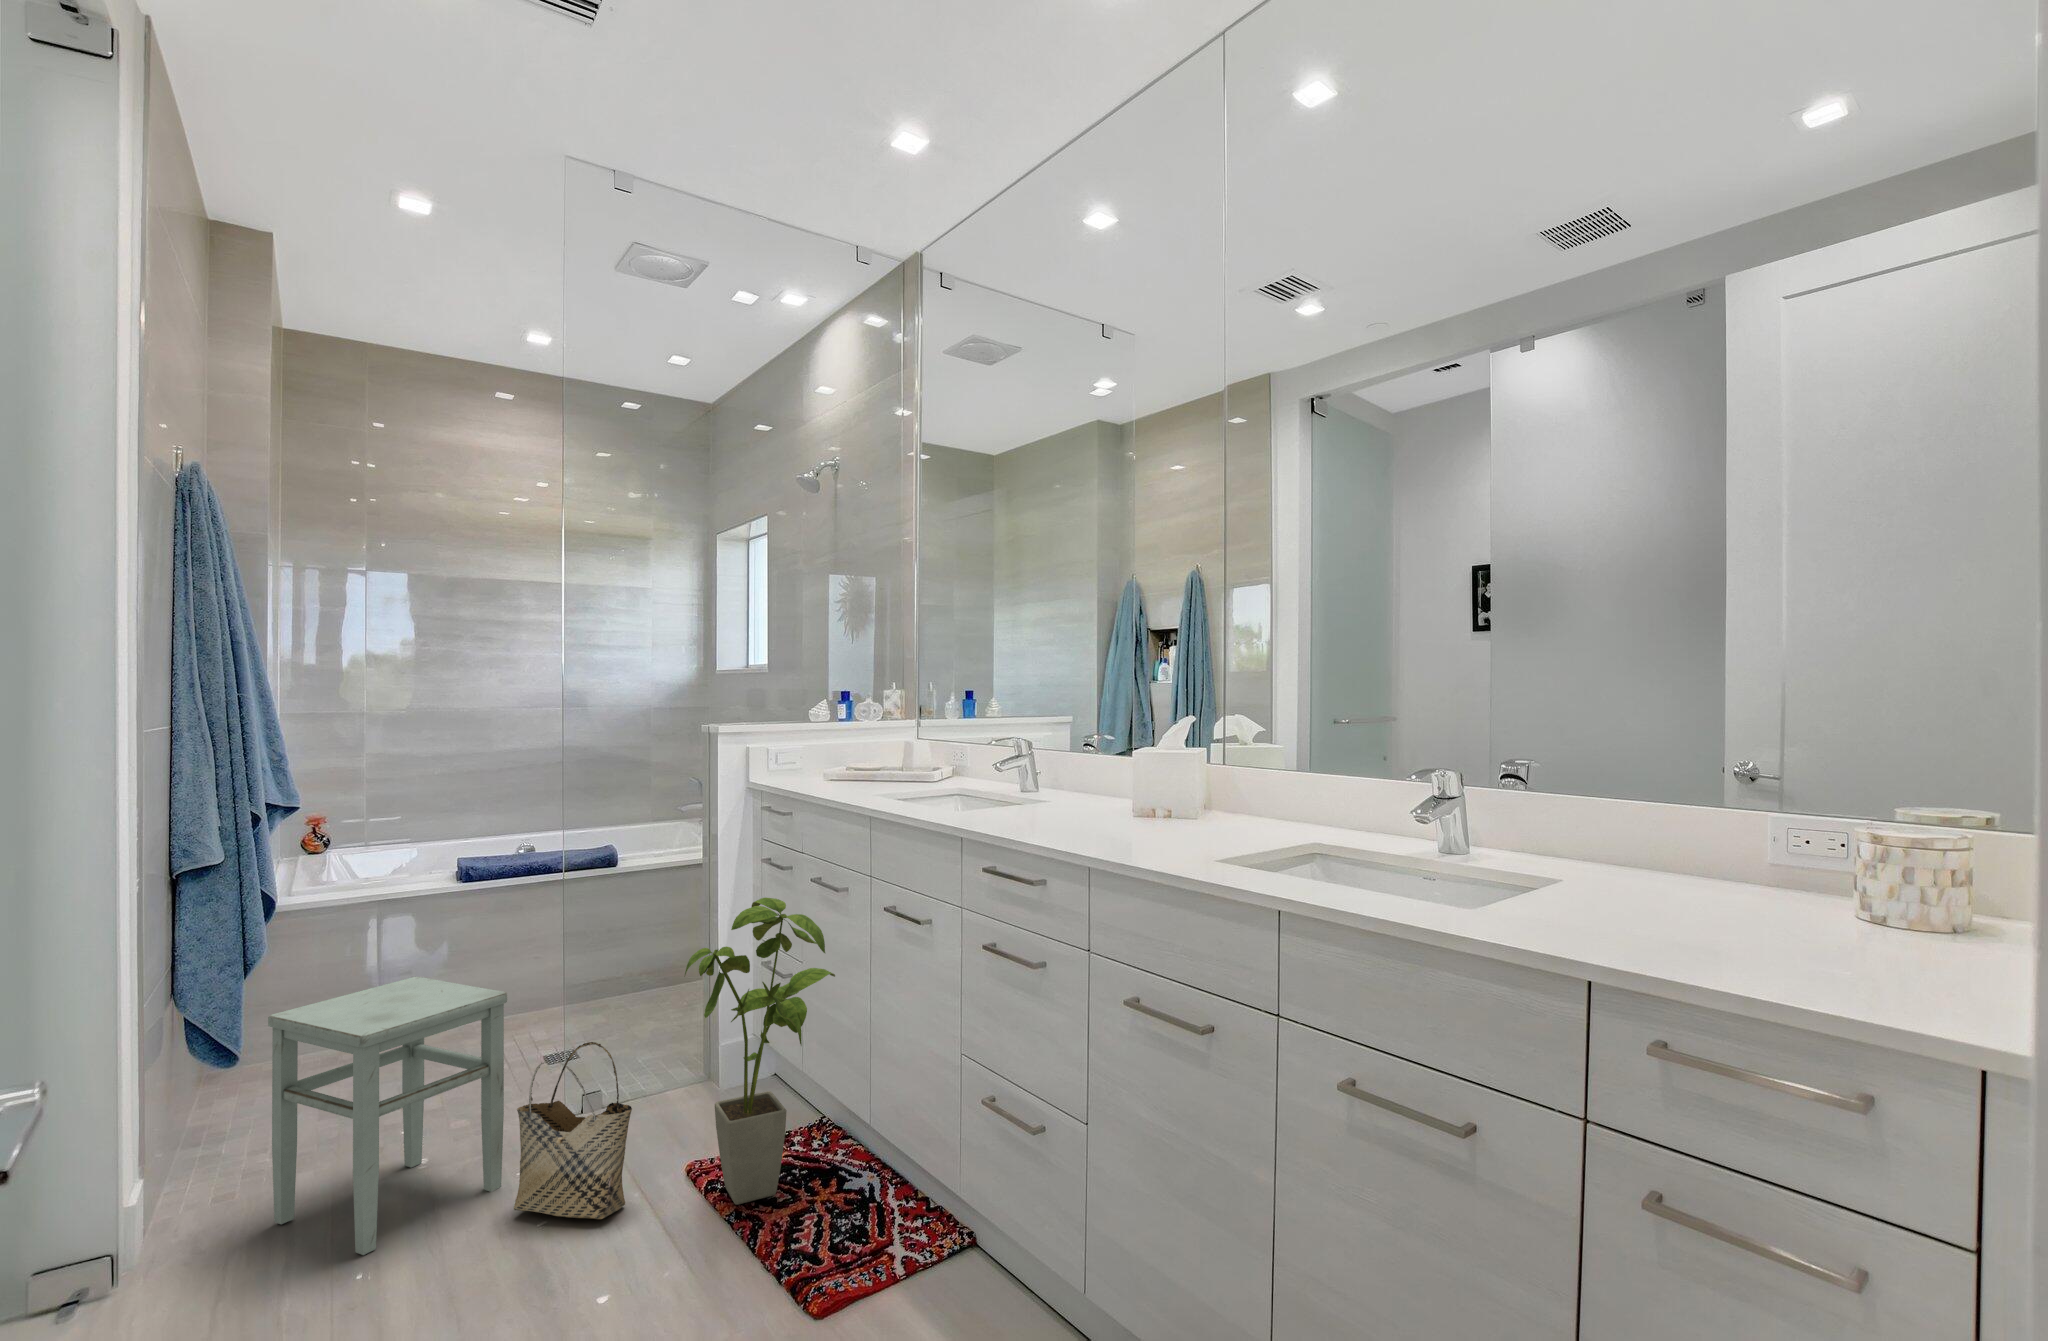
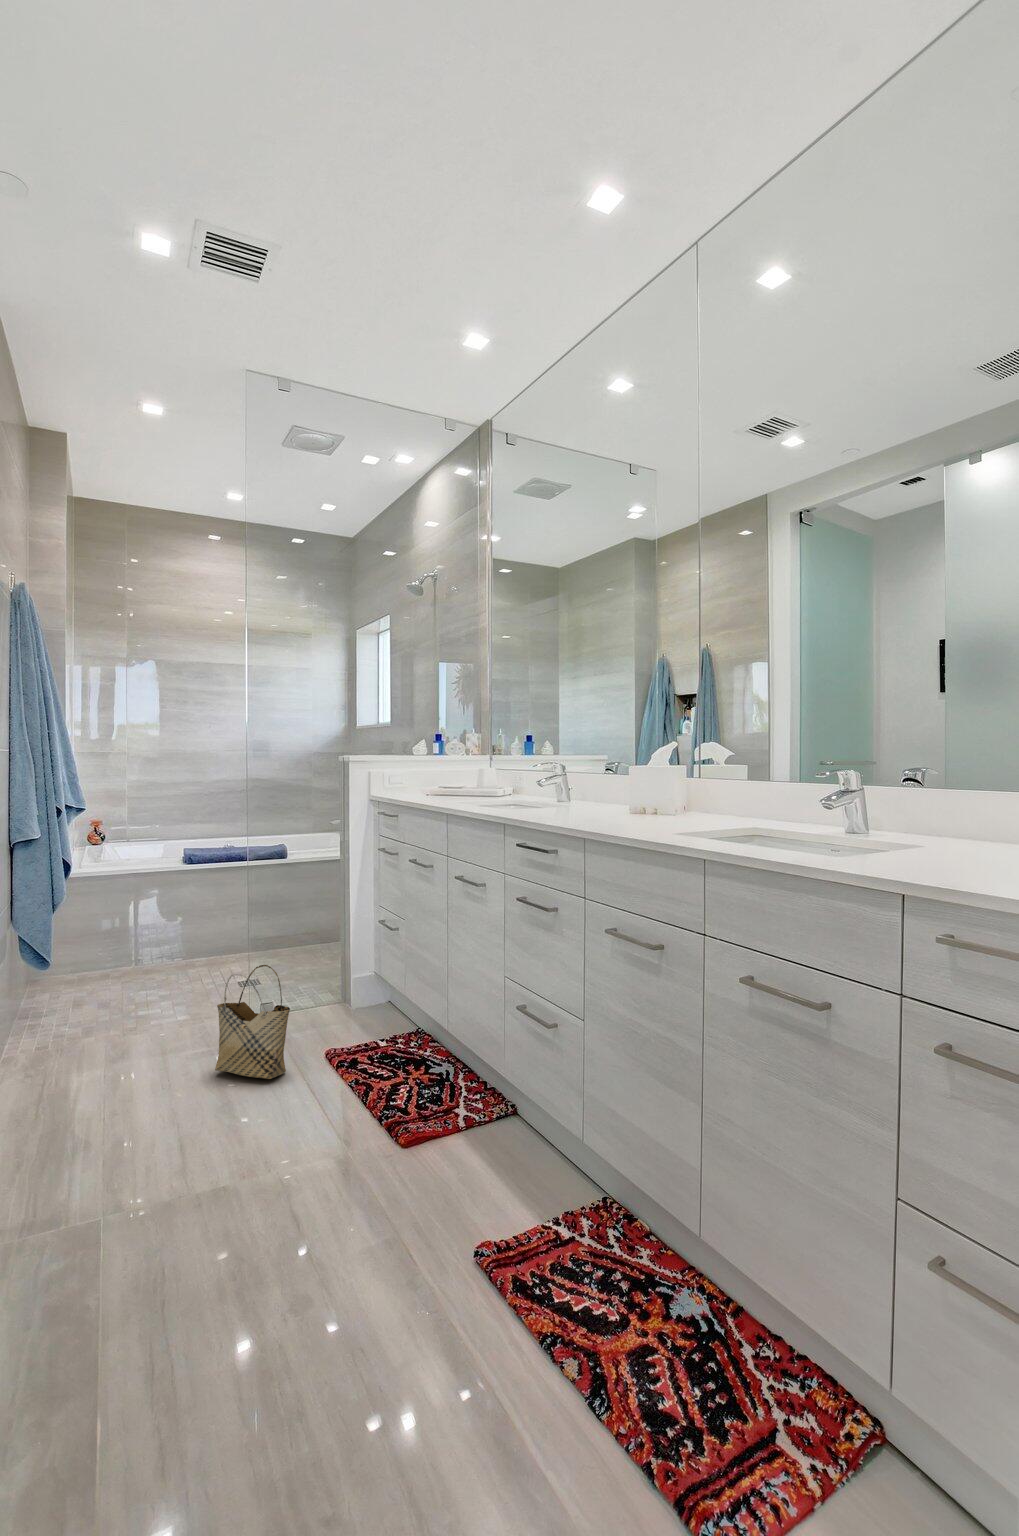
house plant: present [685,898,835,1205] -> none [324,872,426,1076]
stool: present [268,977,507,1255] -> none [64,919,212,1091]

